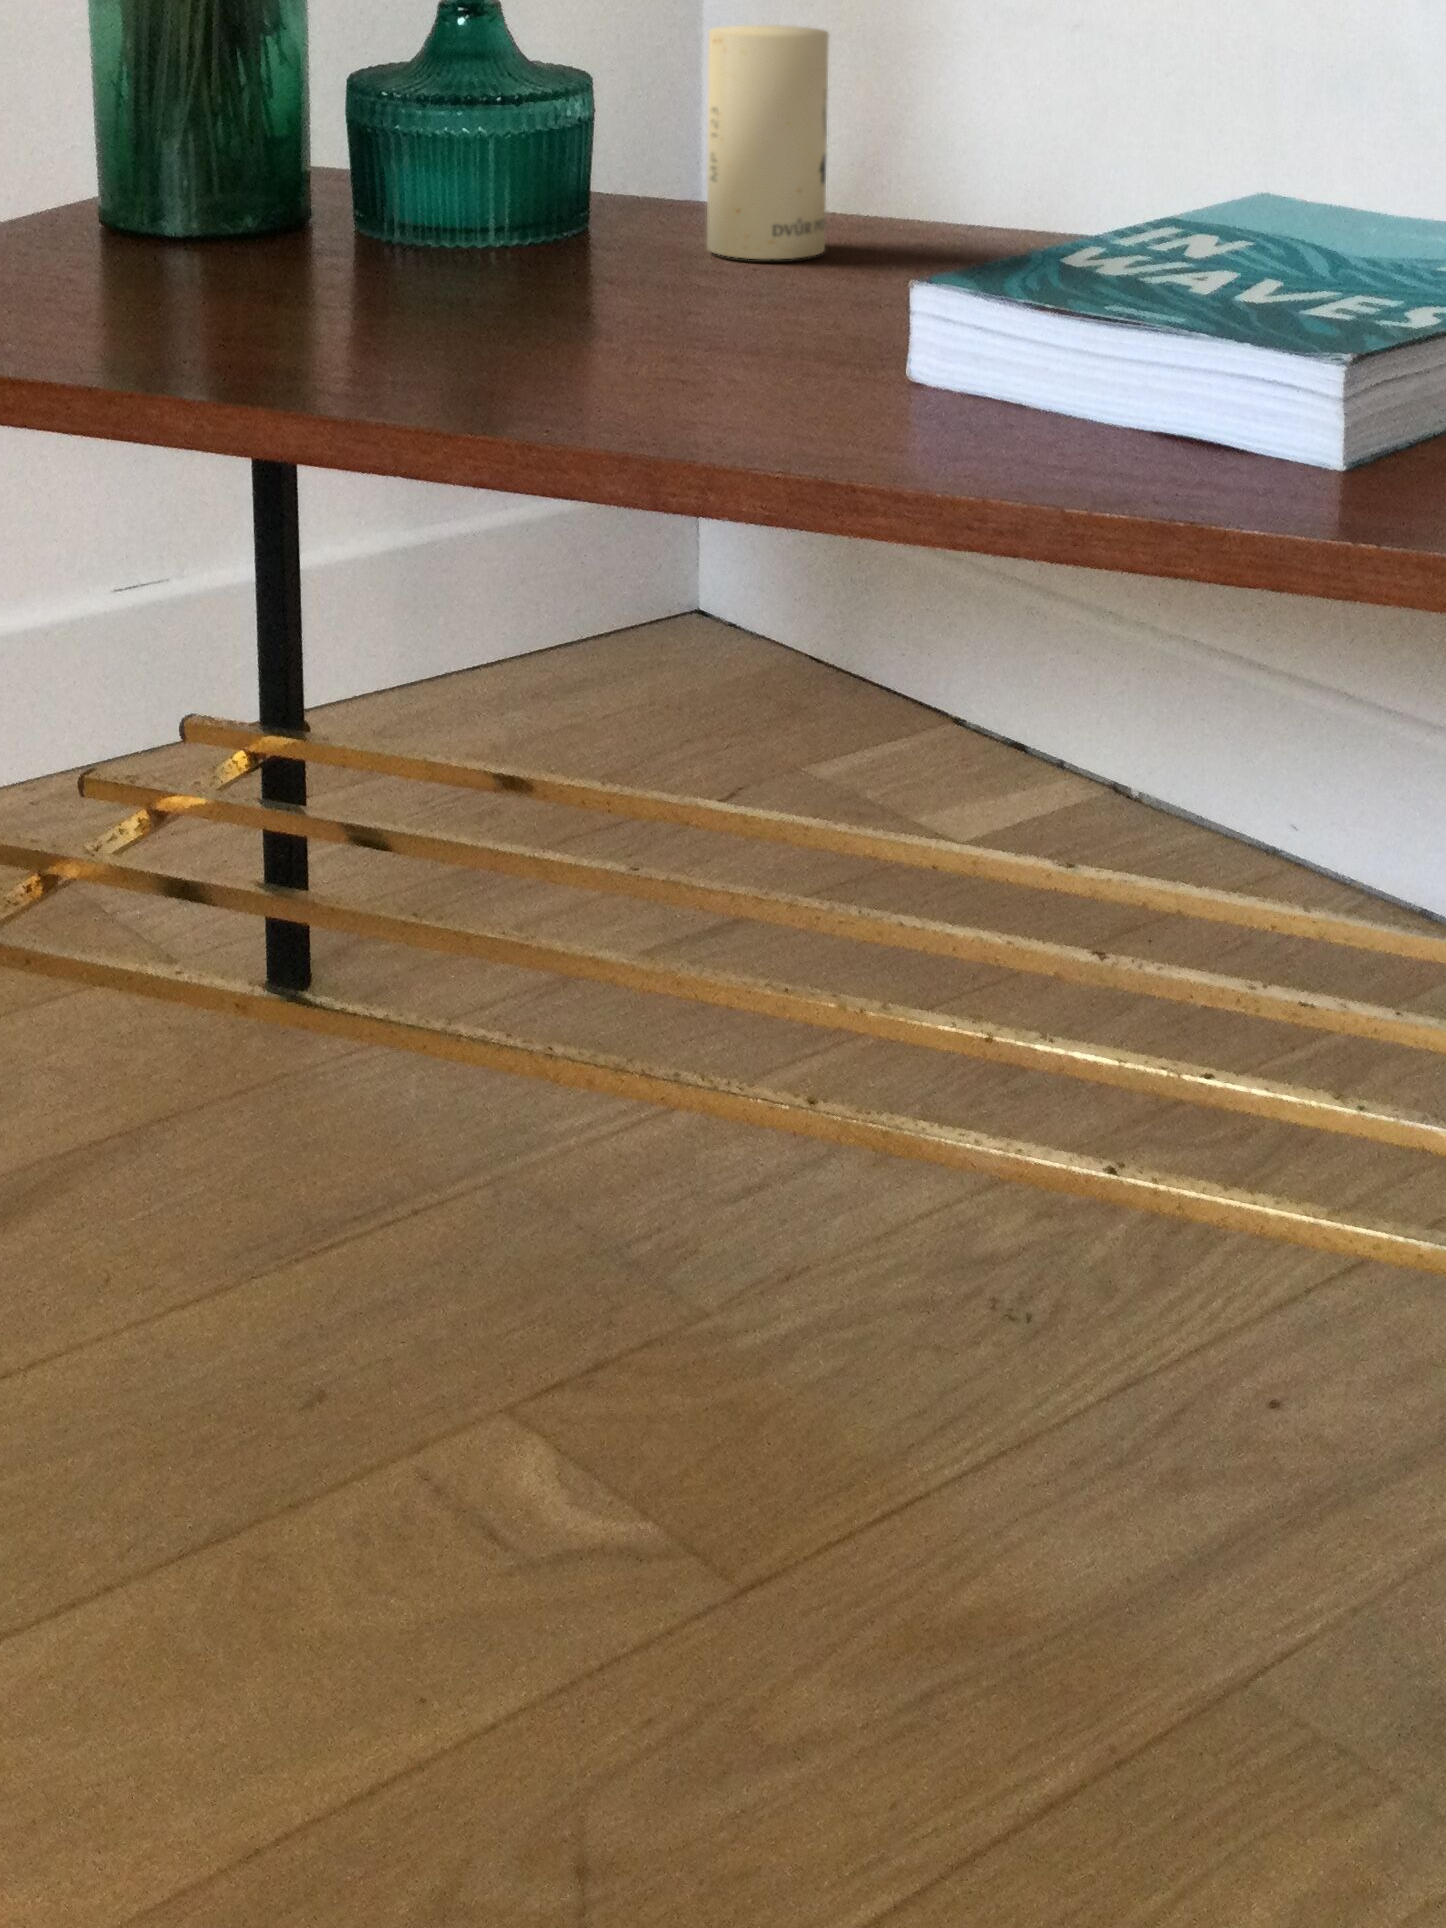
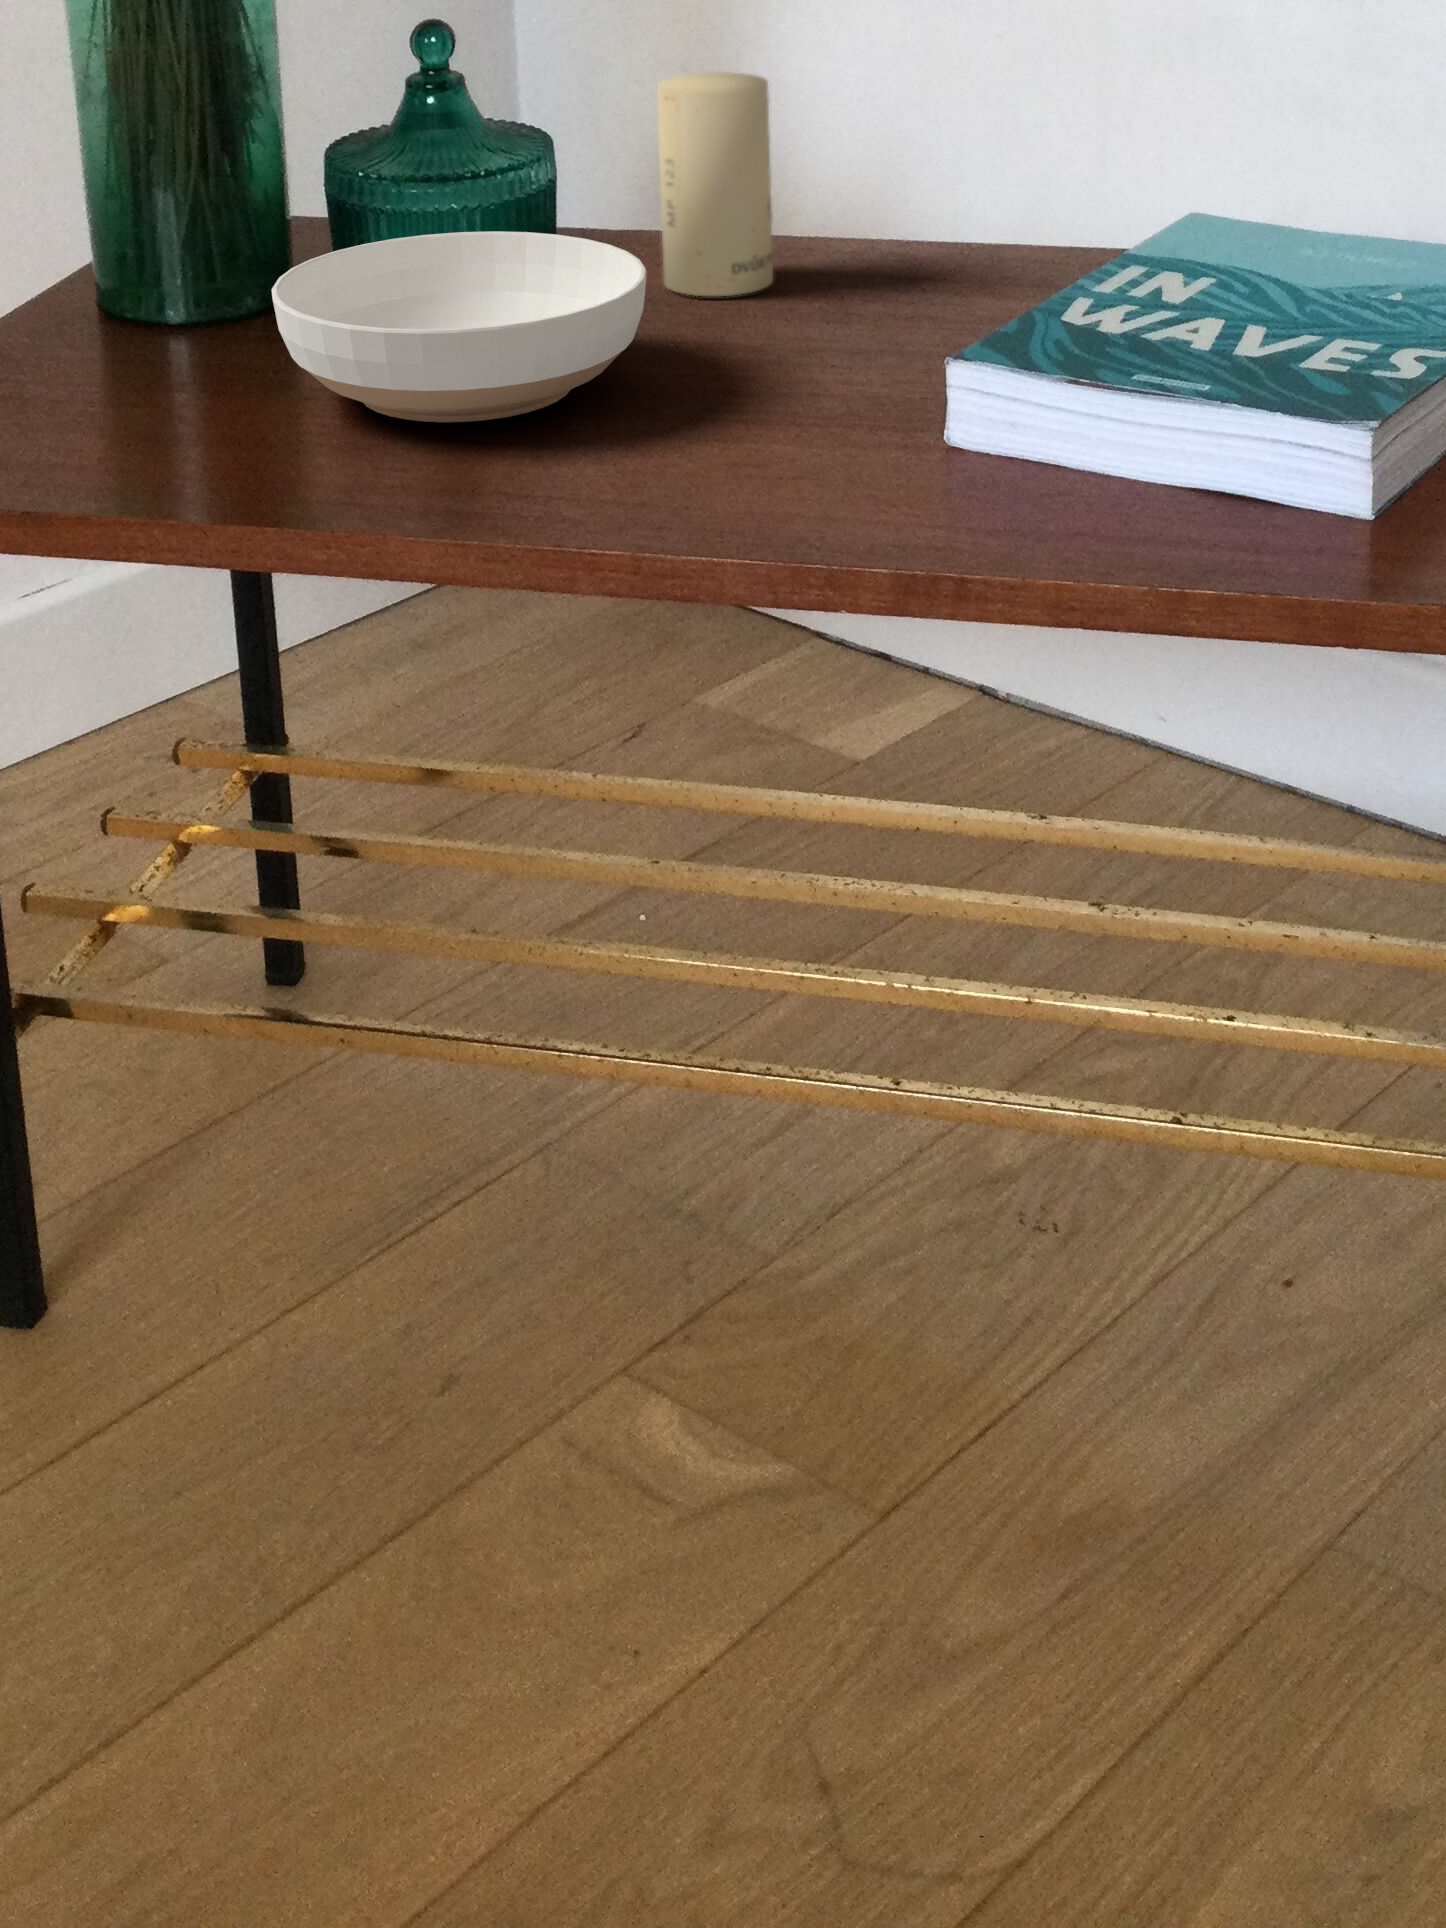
bowl: none [232,157,637,332] -> present [272,231,647,422]

